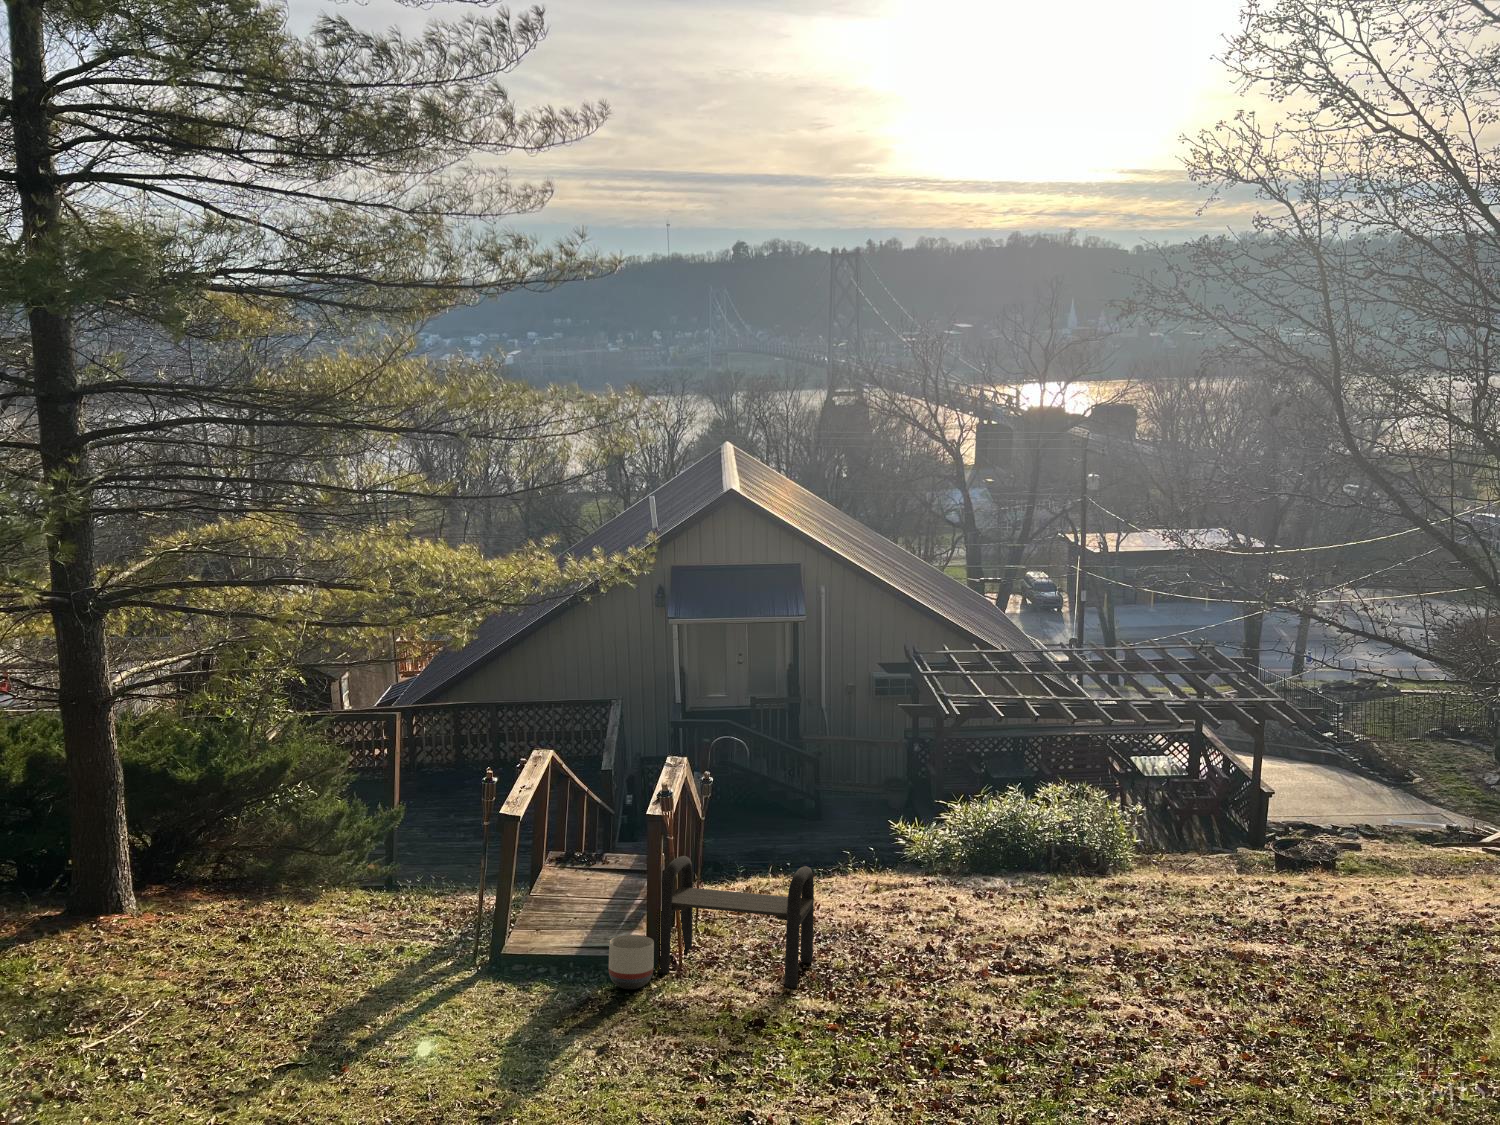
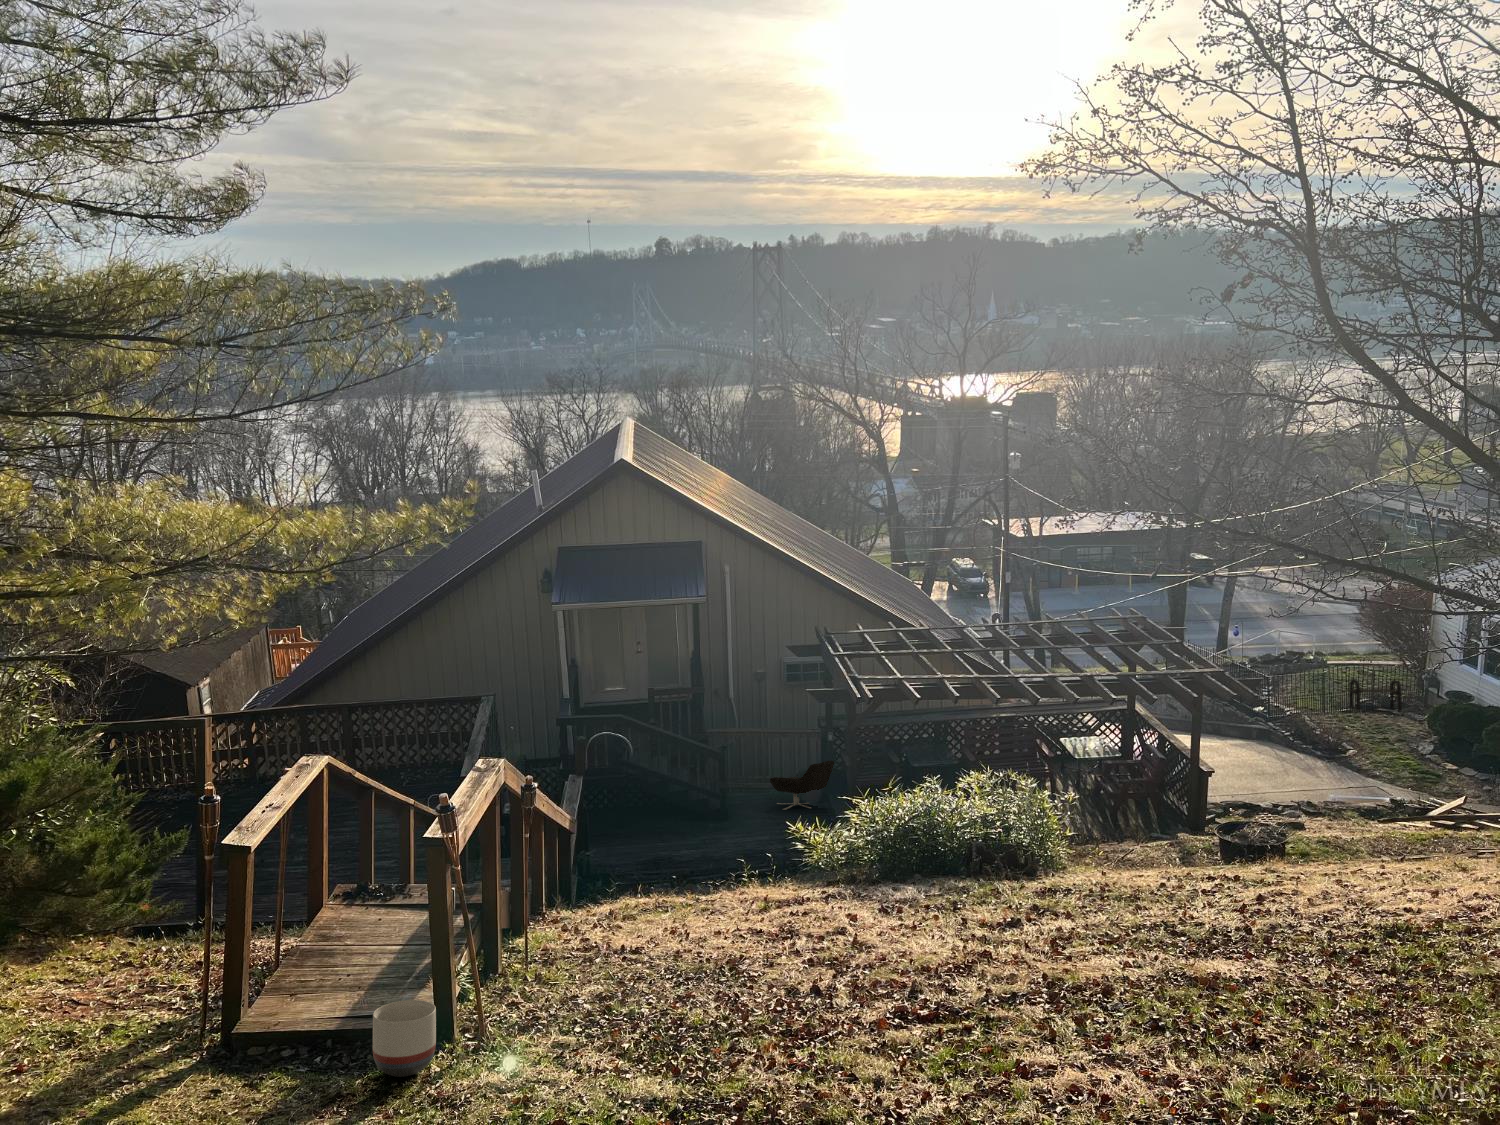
lounge chair: none [865,770,923,813] -> present [770,761,834,810]
bench: present [657,856,814,988] -> present [1349,679,1402,712]

